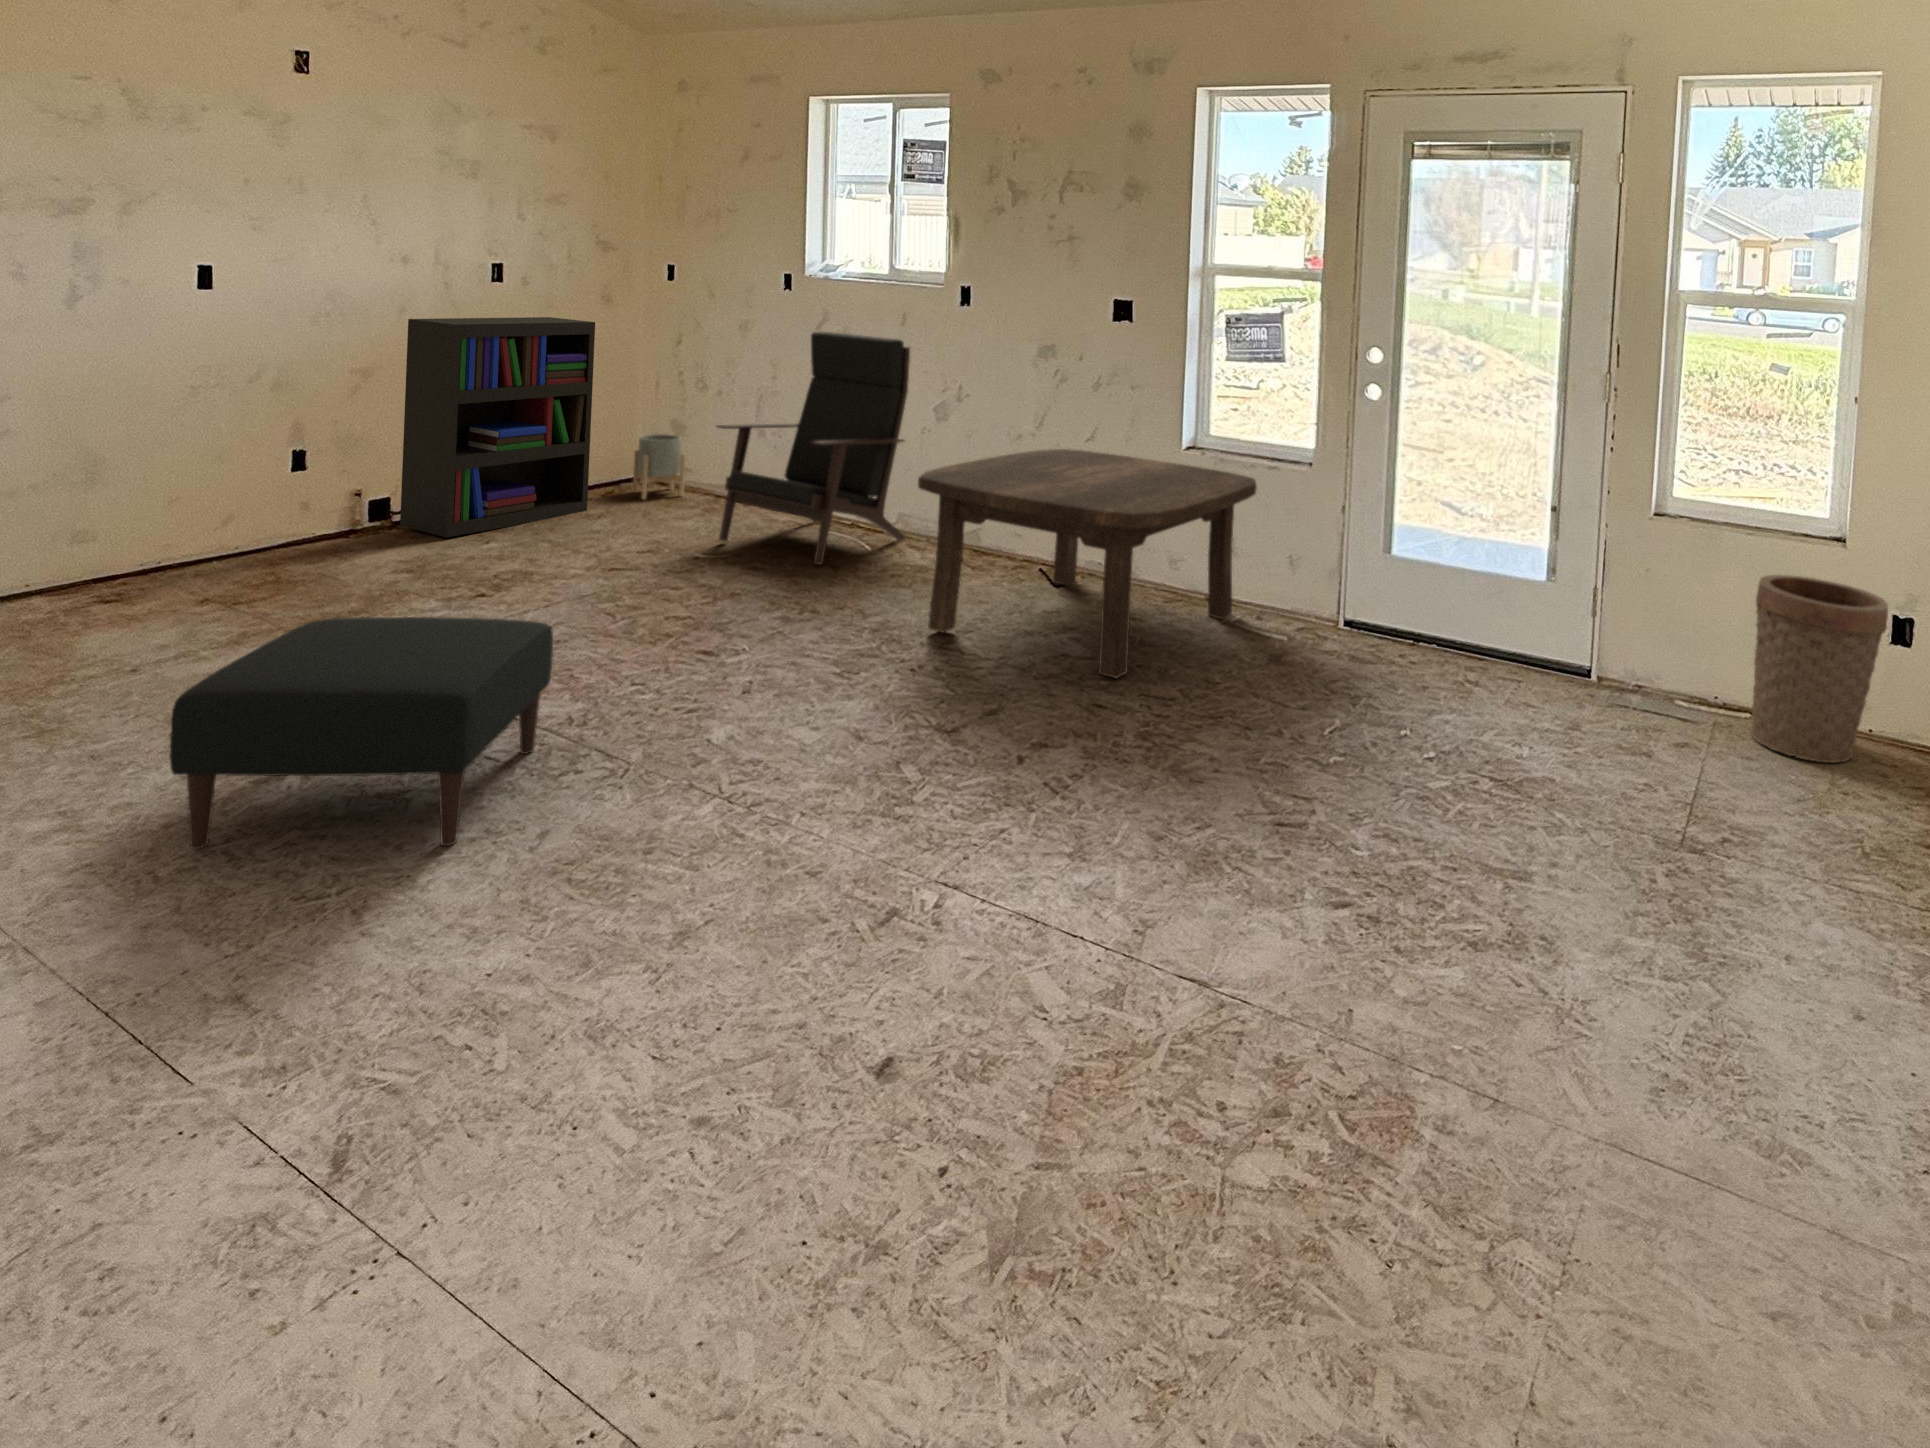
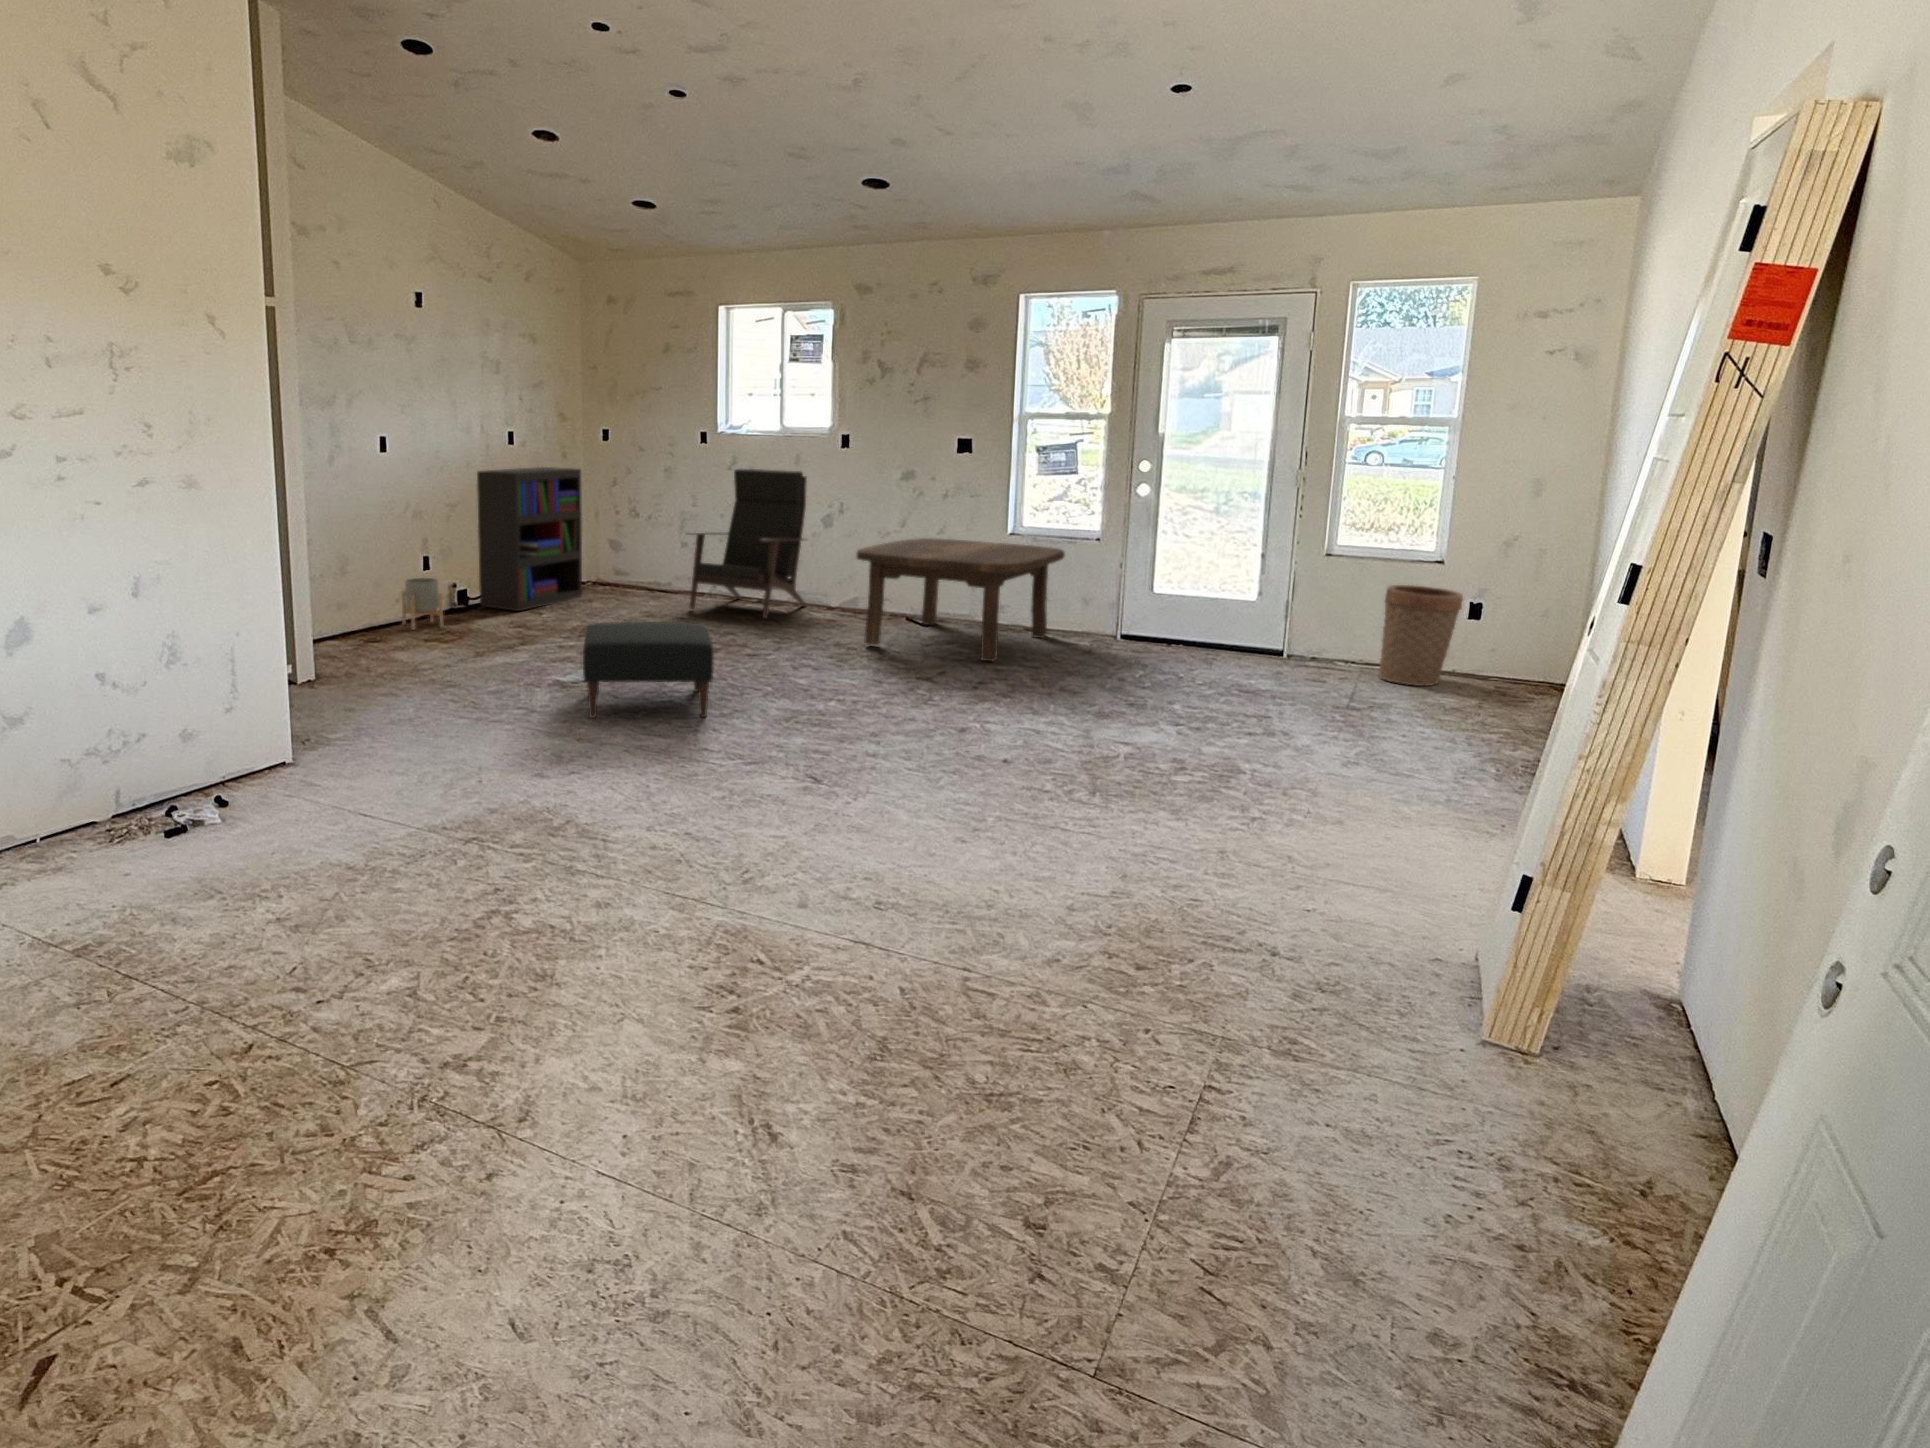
planter: present [633,434,685,499] -> present [402,578,443,629]

